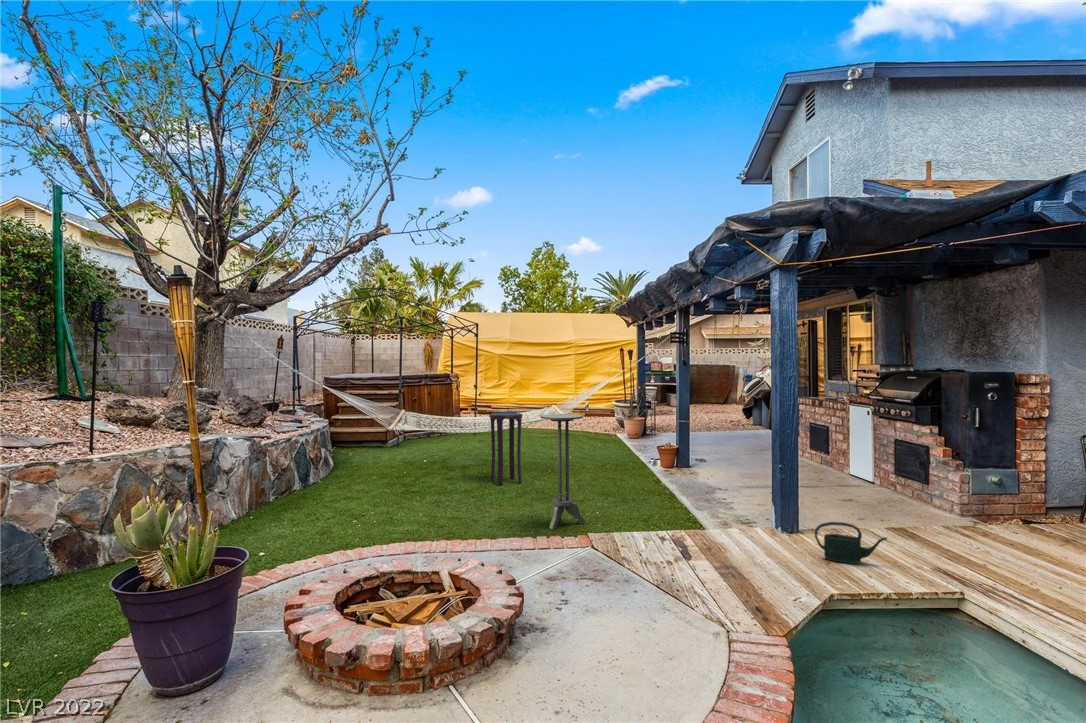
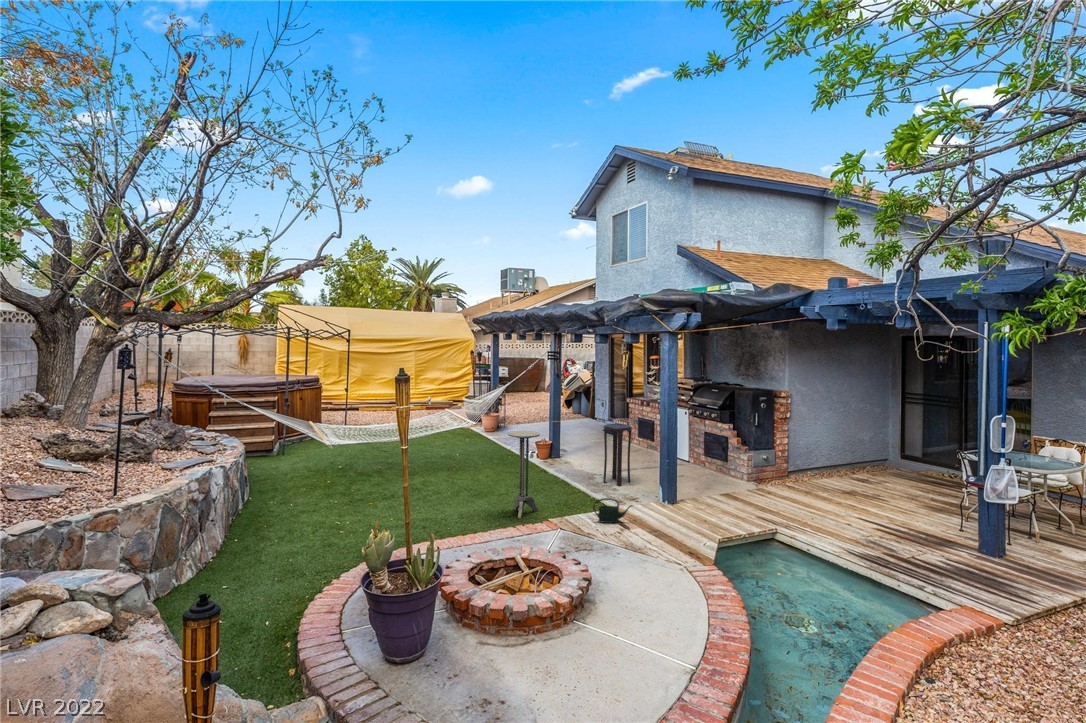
stool: present [489,412,523,485] -> present [603,424,632,486]
watering can: present [814,522,887,564] -> present [593,498,632,523]

